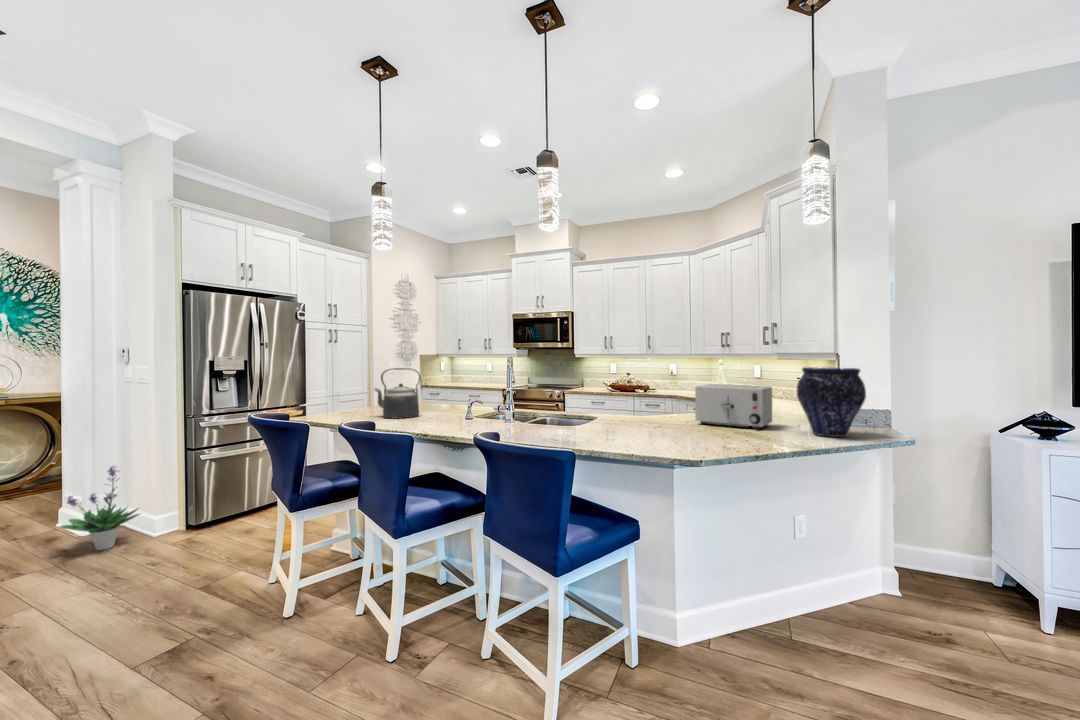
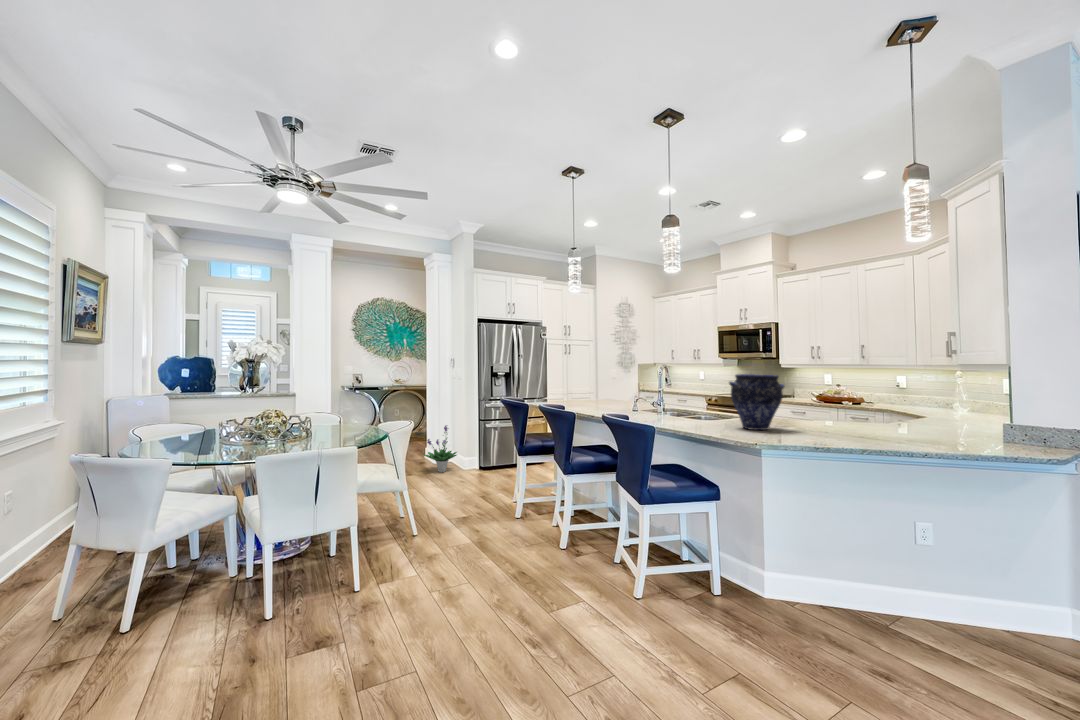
vase: present [797,367,866,437] -> present [729,374,784,430]
kettle: present [375,368,421,419] -> none [579,372,609,407]
toaster: present [695,384,772,429] -> none [824,391,907,433]

